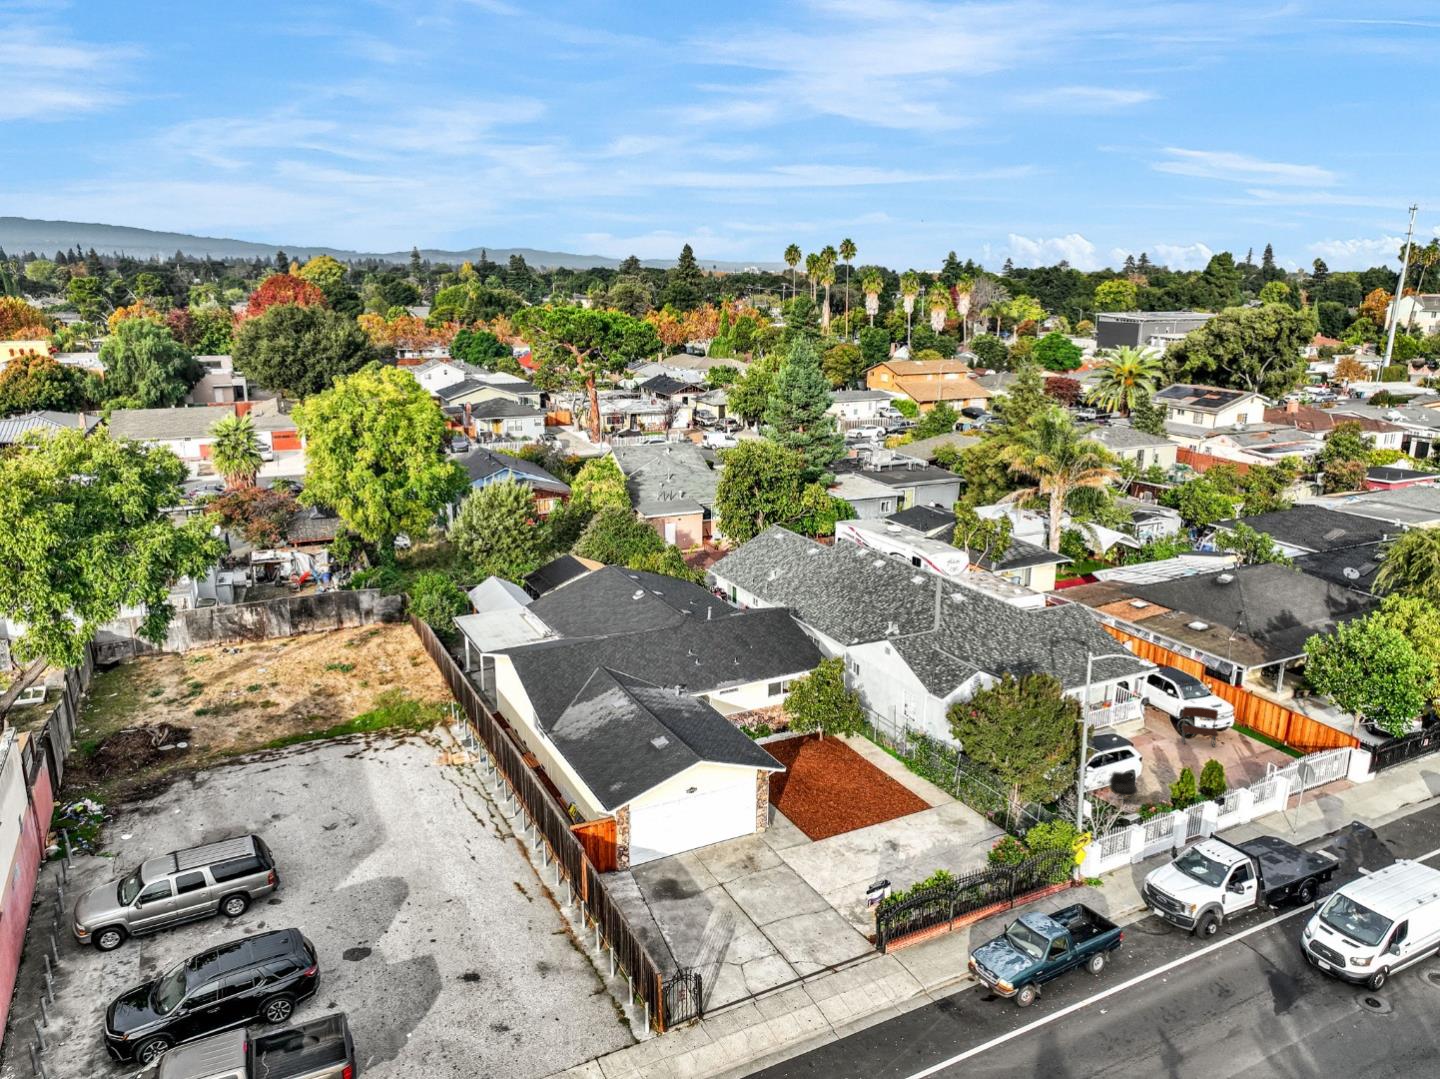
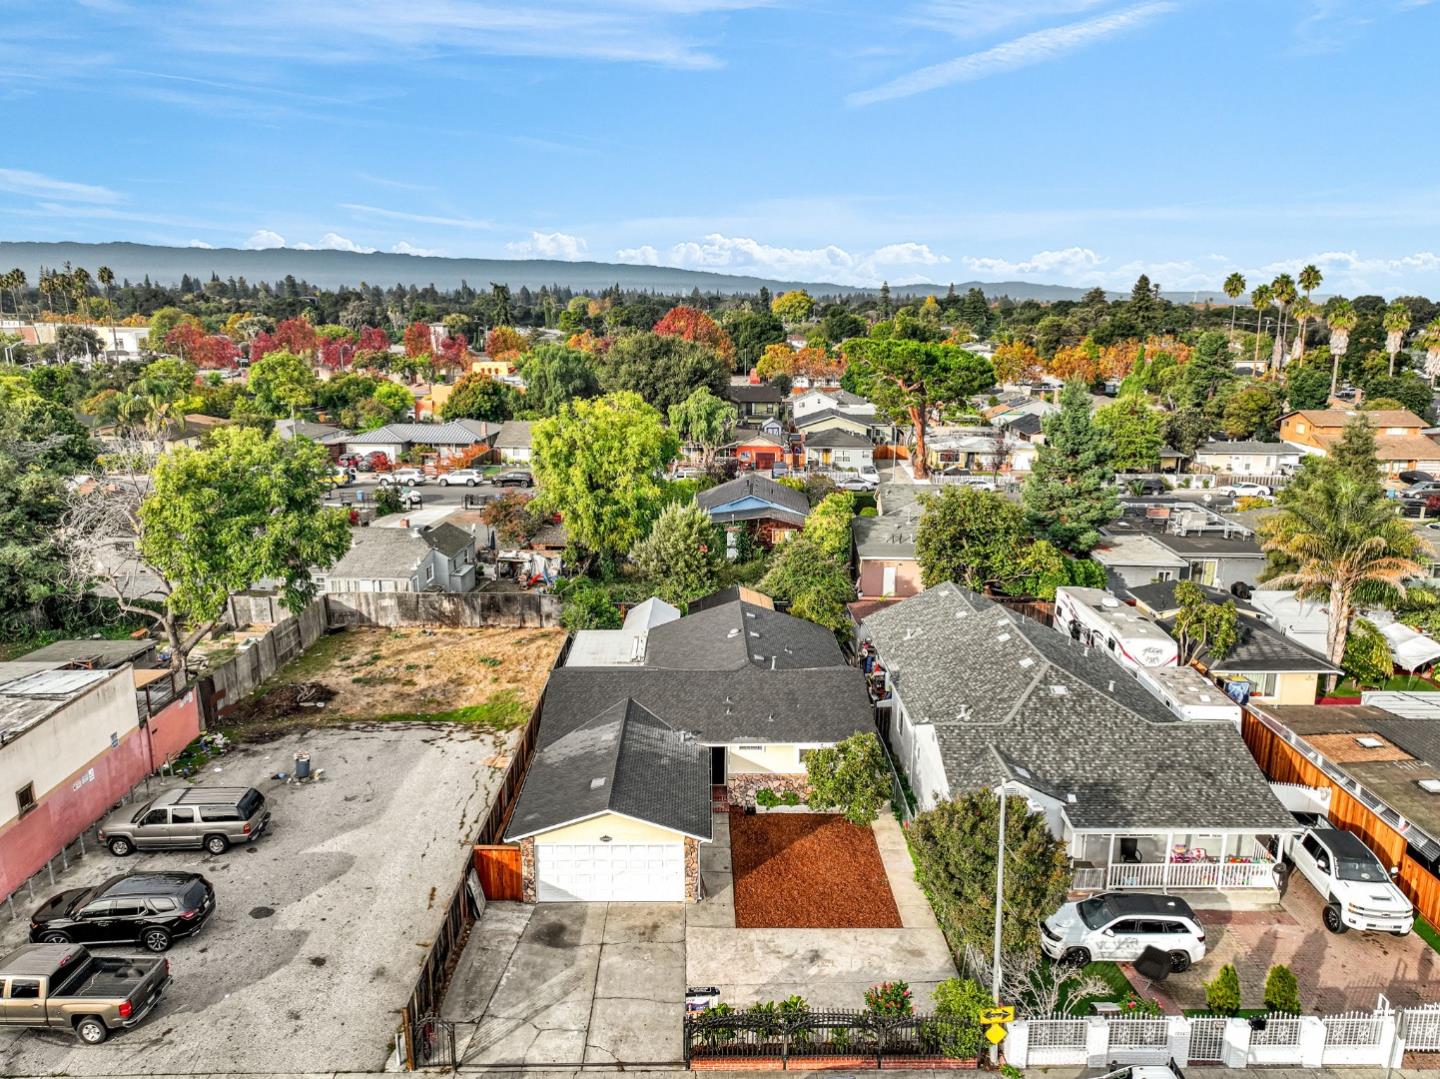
bench: present [1181,706,1218,747] -> present [210,688,240,727]

